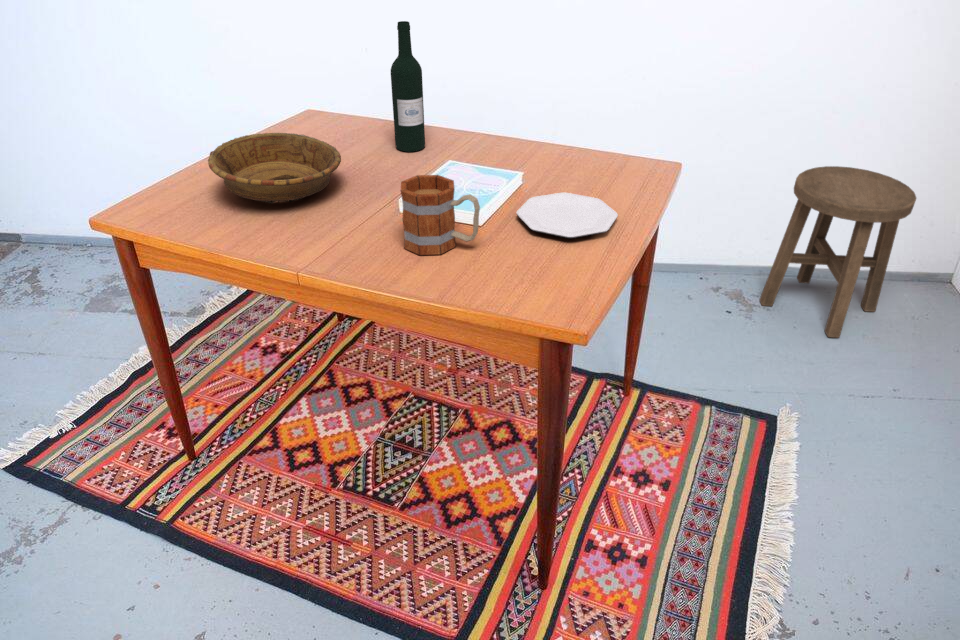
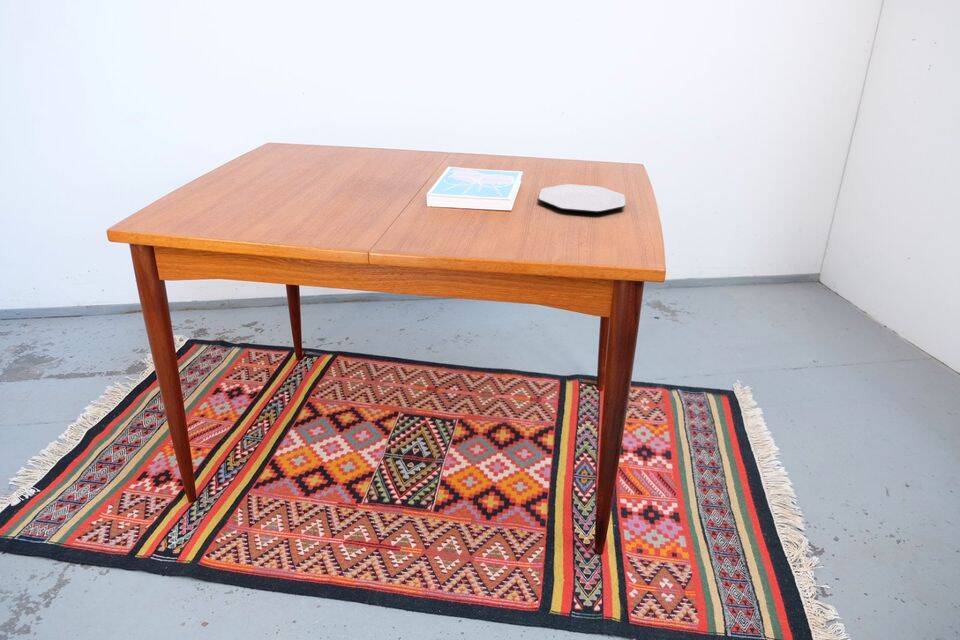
wine bottle: present [391,21,425,152] -> none [382,43,412,165]
decorative bowl: present [208,133,341,204] -> none [234,145,363,205]
stool: present [760,166,916,338] -> none [682,182,802,327]
mug: present [401,175,480,255] -> none [452,161,529,232]

